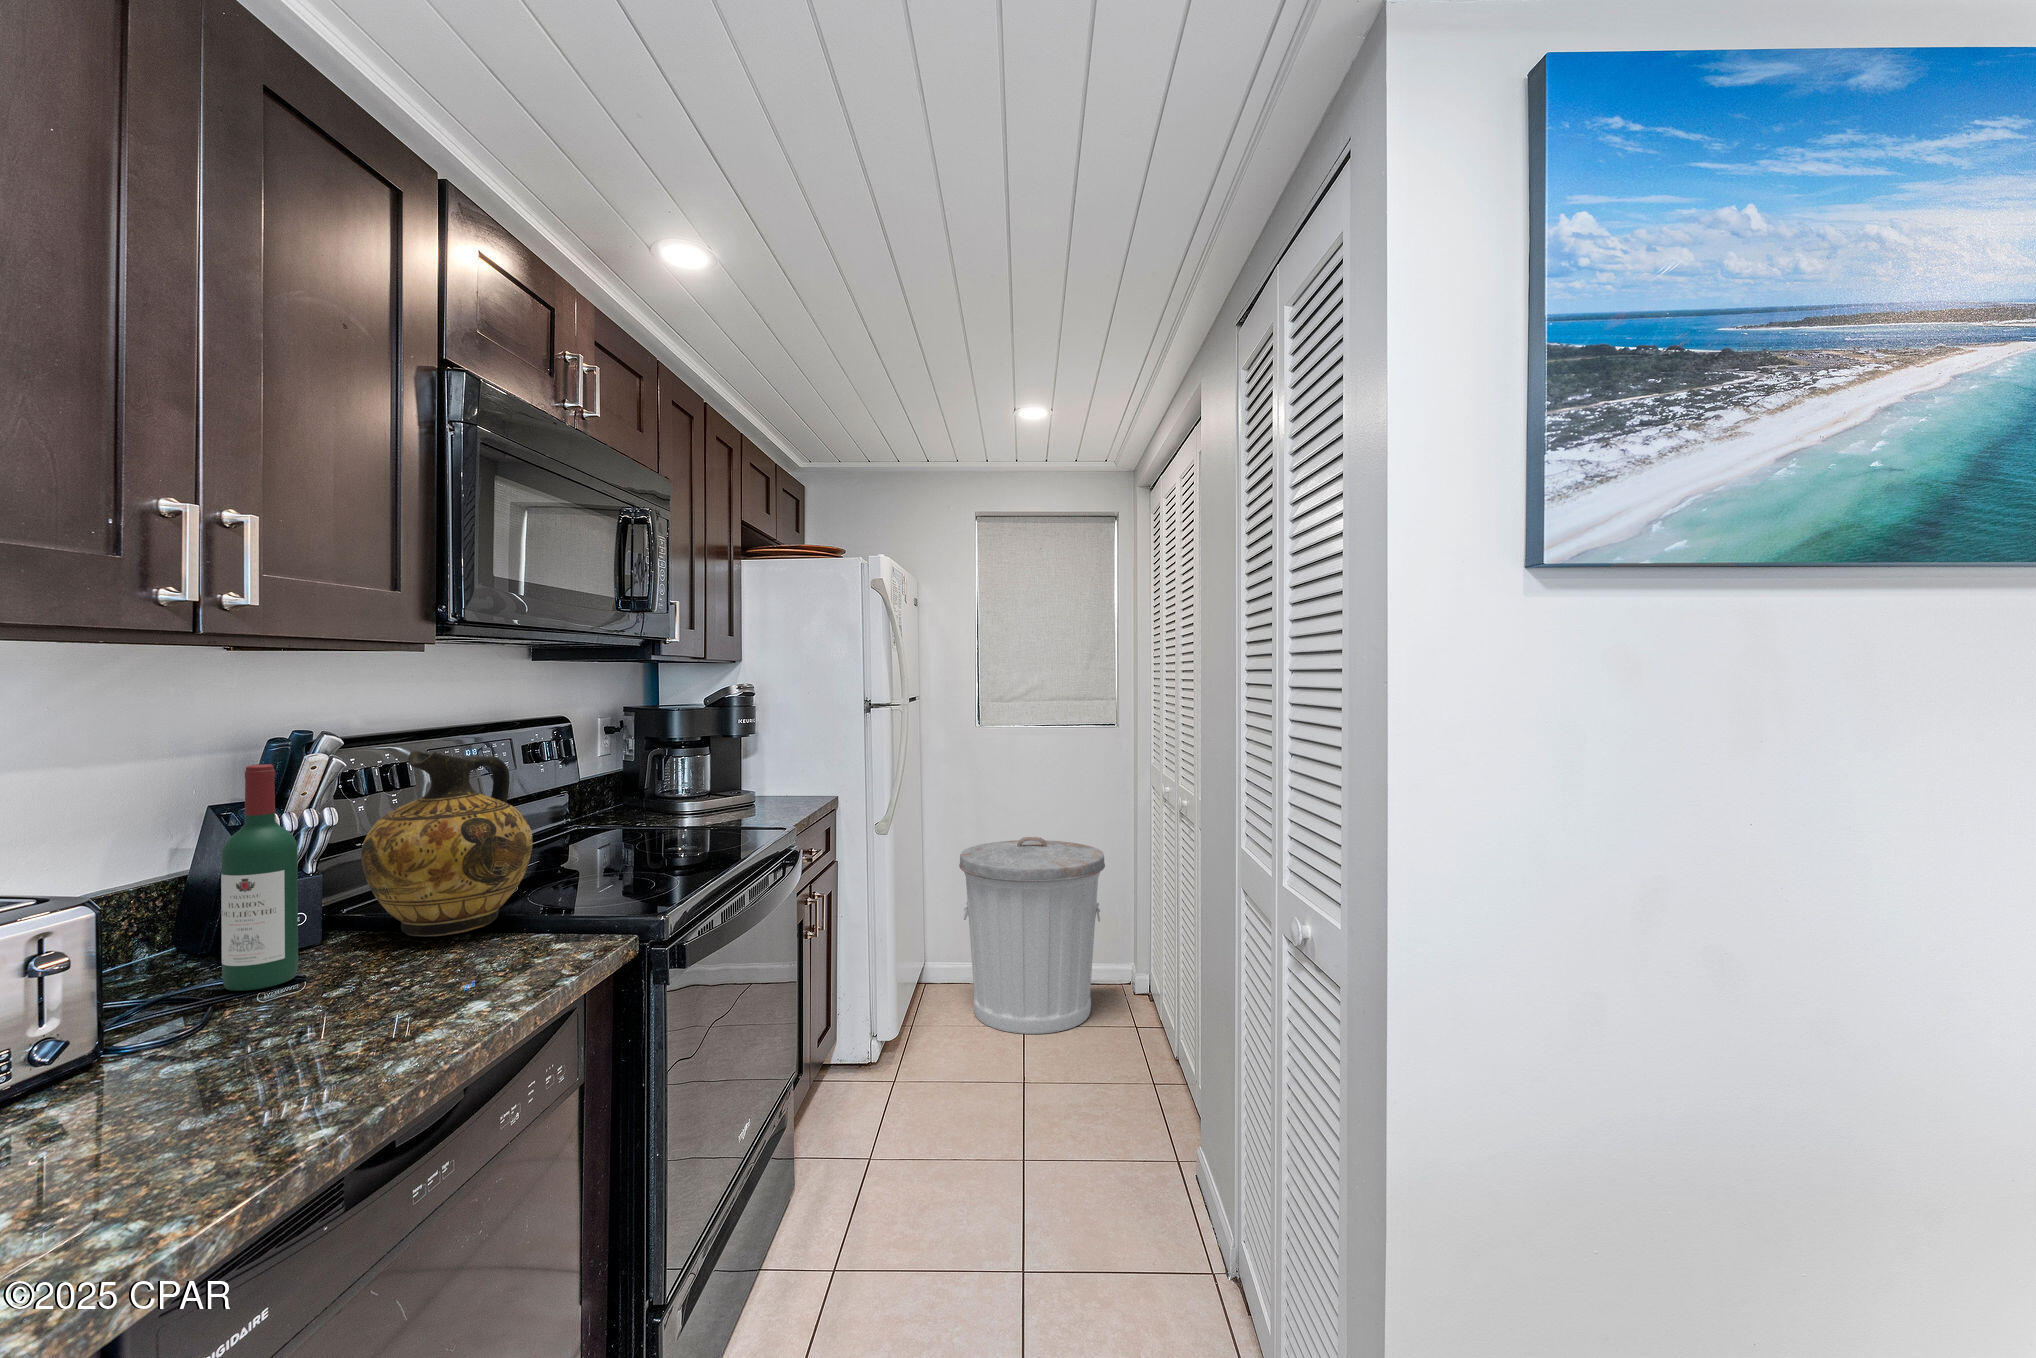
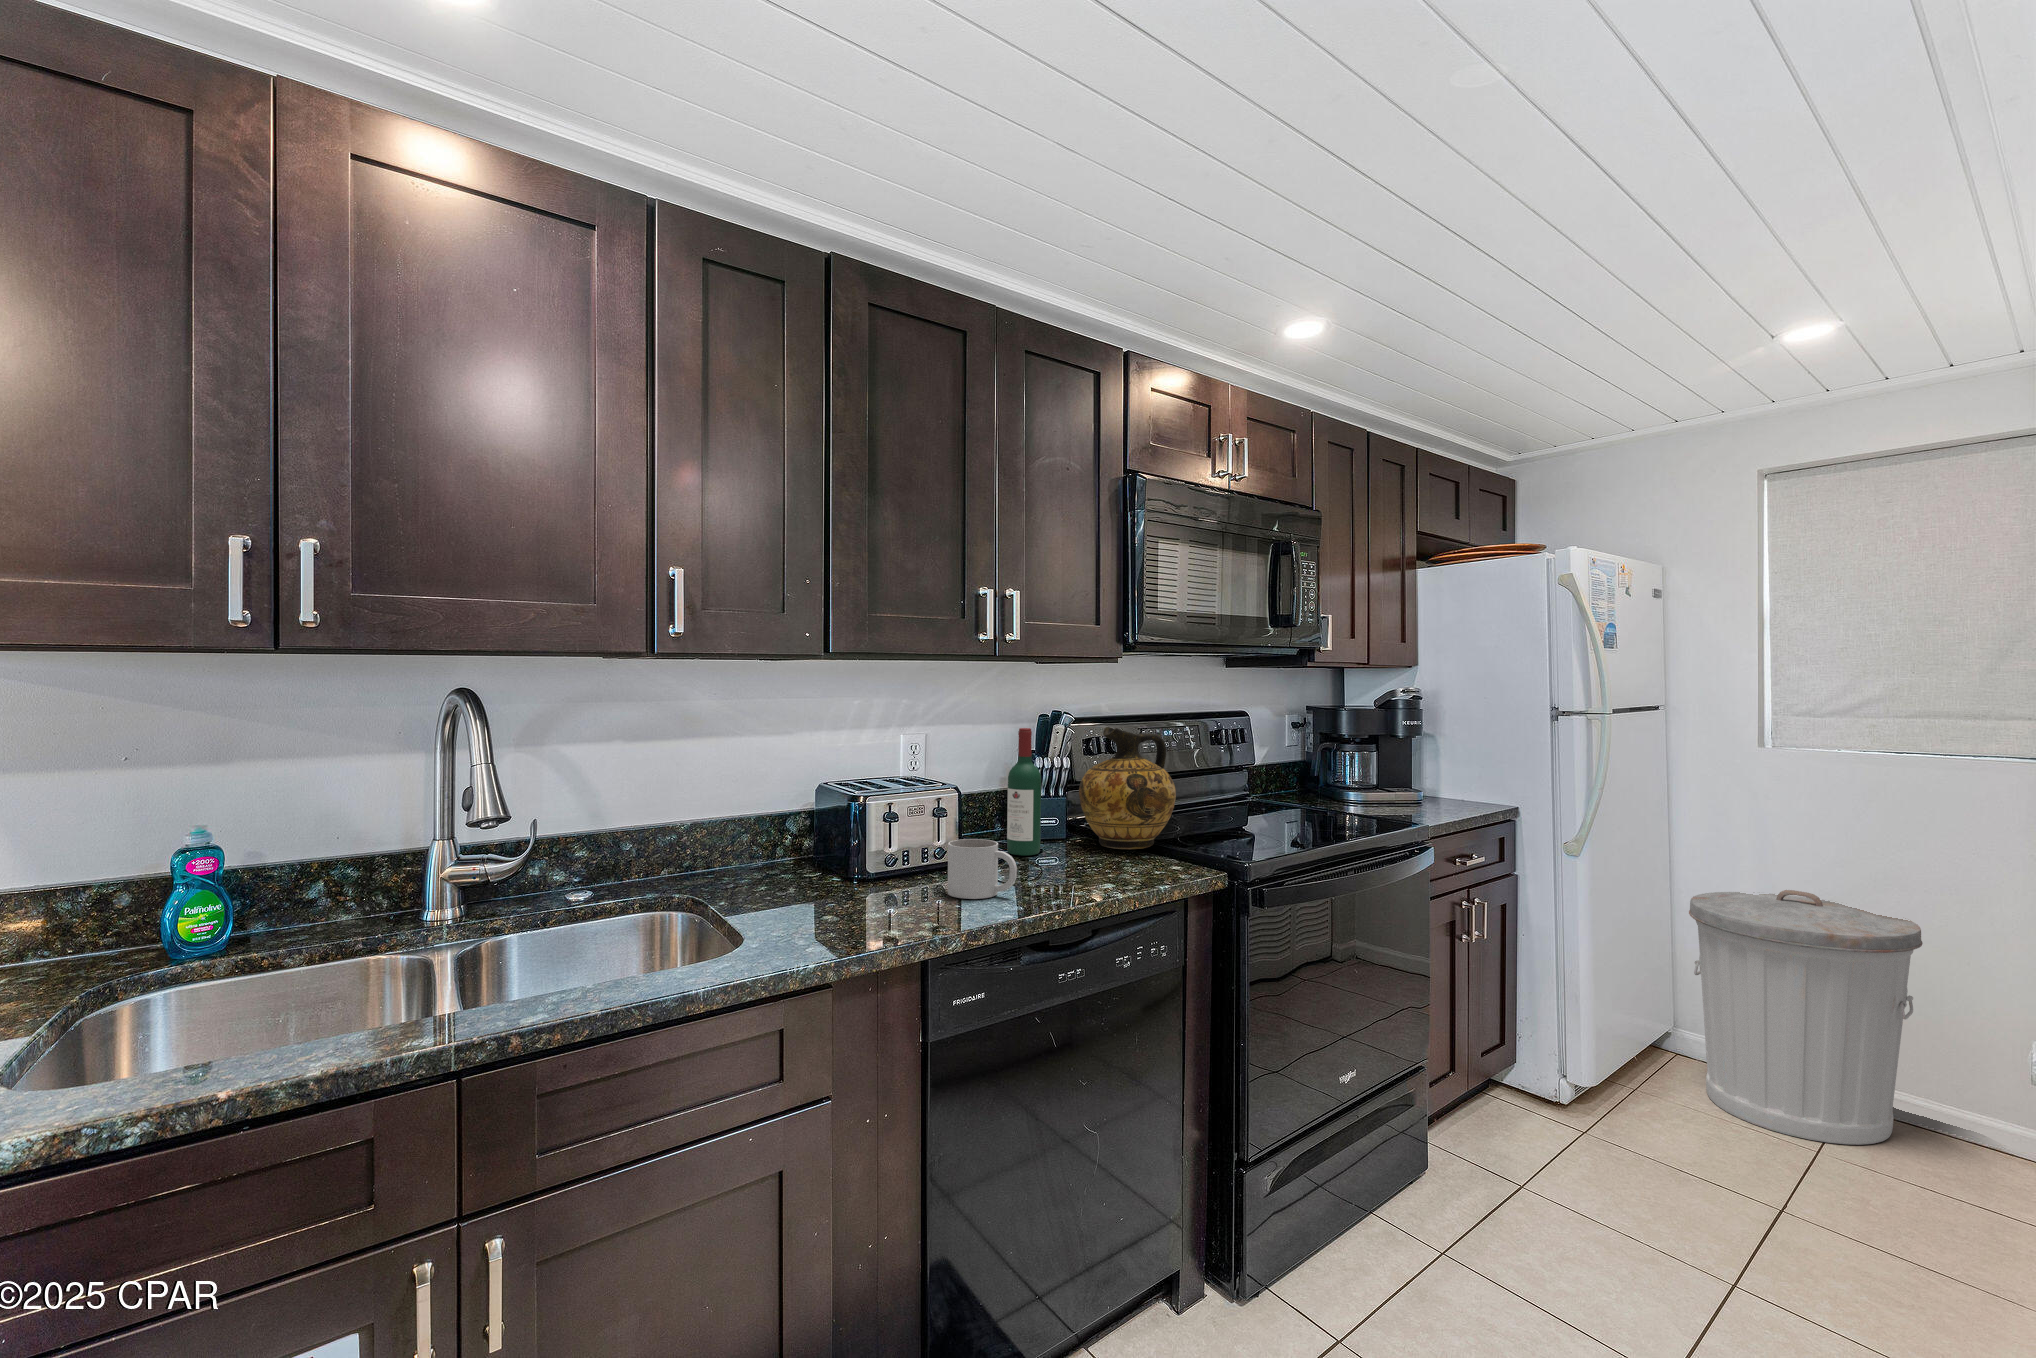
mug: none [116,993,308,1138] -> present [948,839,1017,899]

